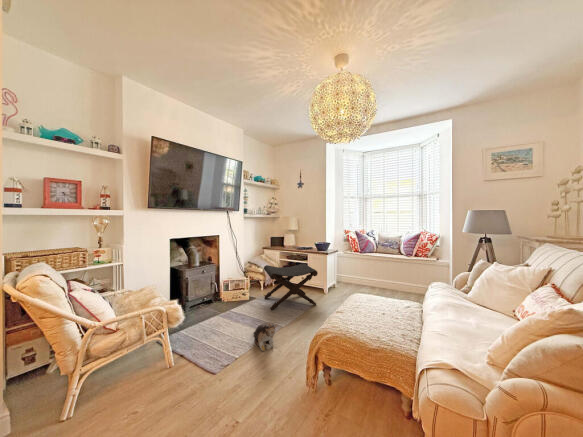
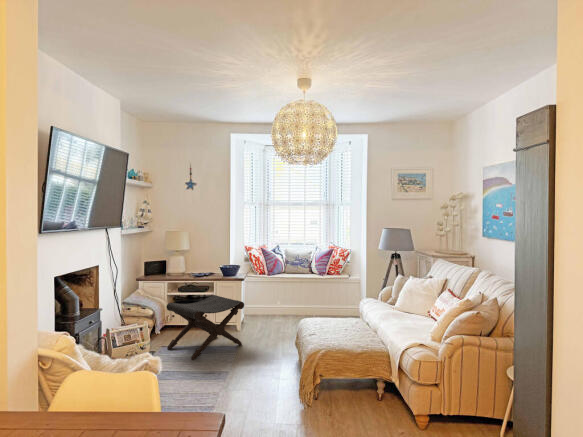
plush toy: present [254,323,277,351] -> none [202,362,249,396]

